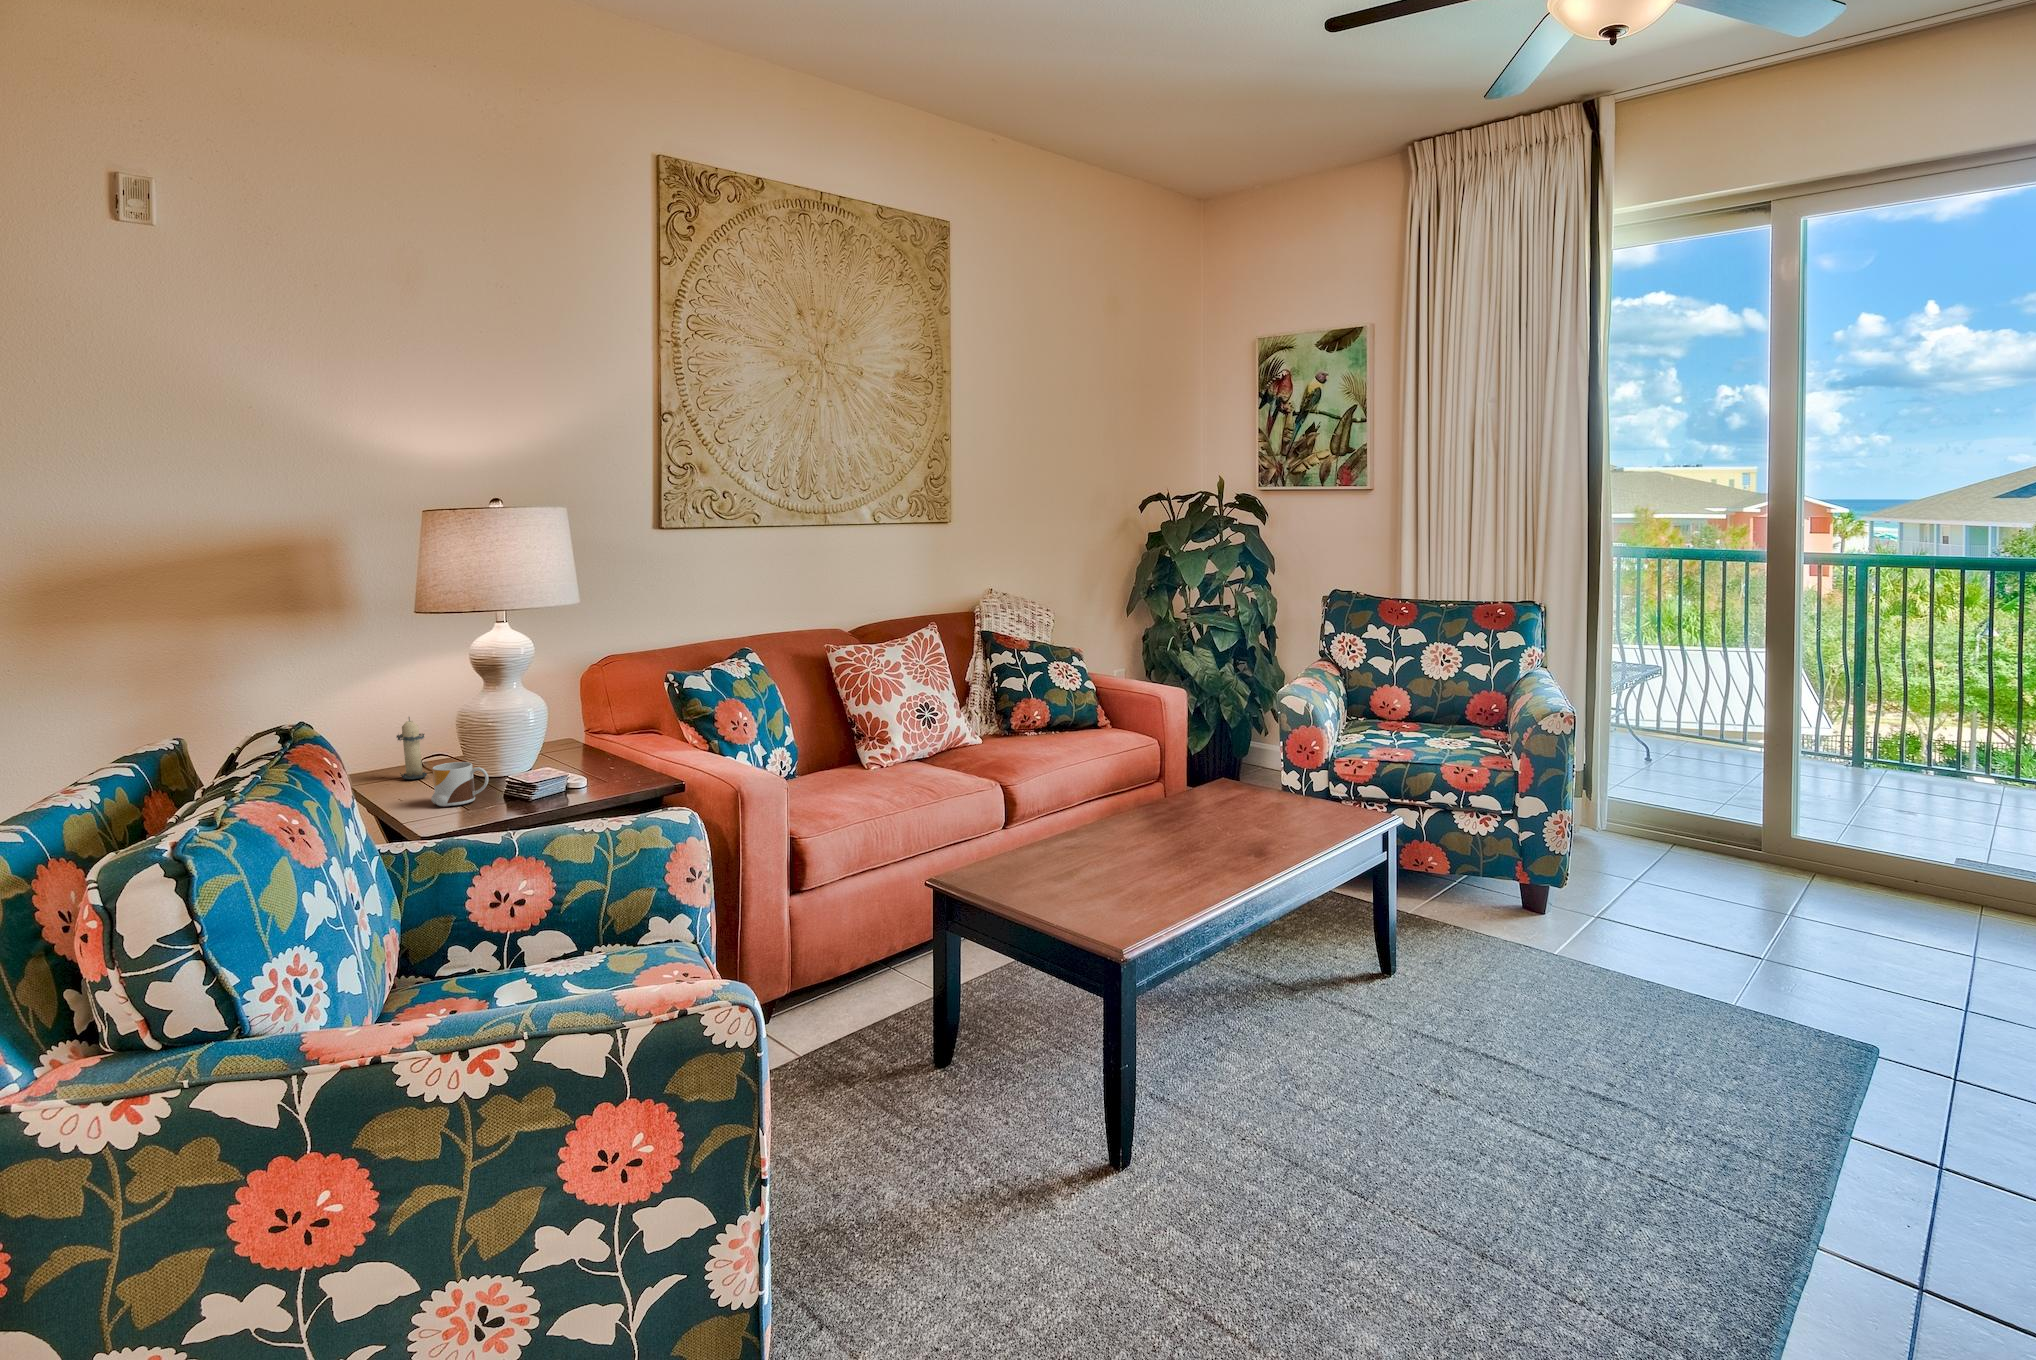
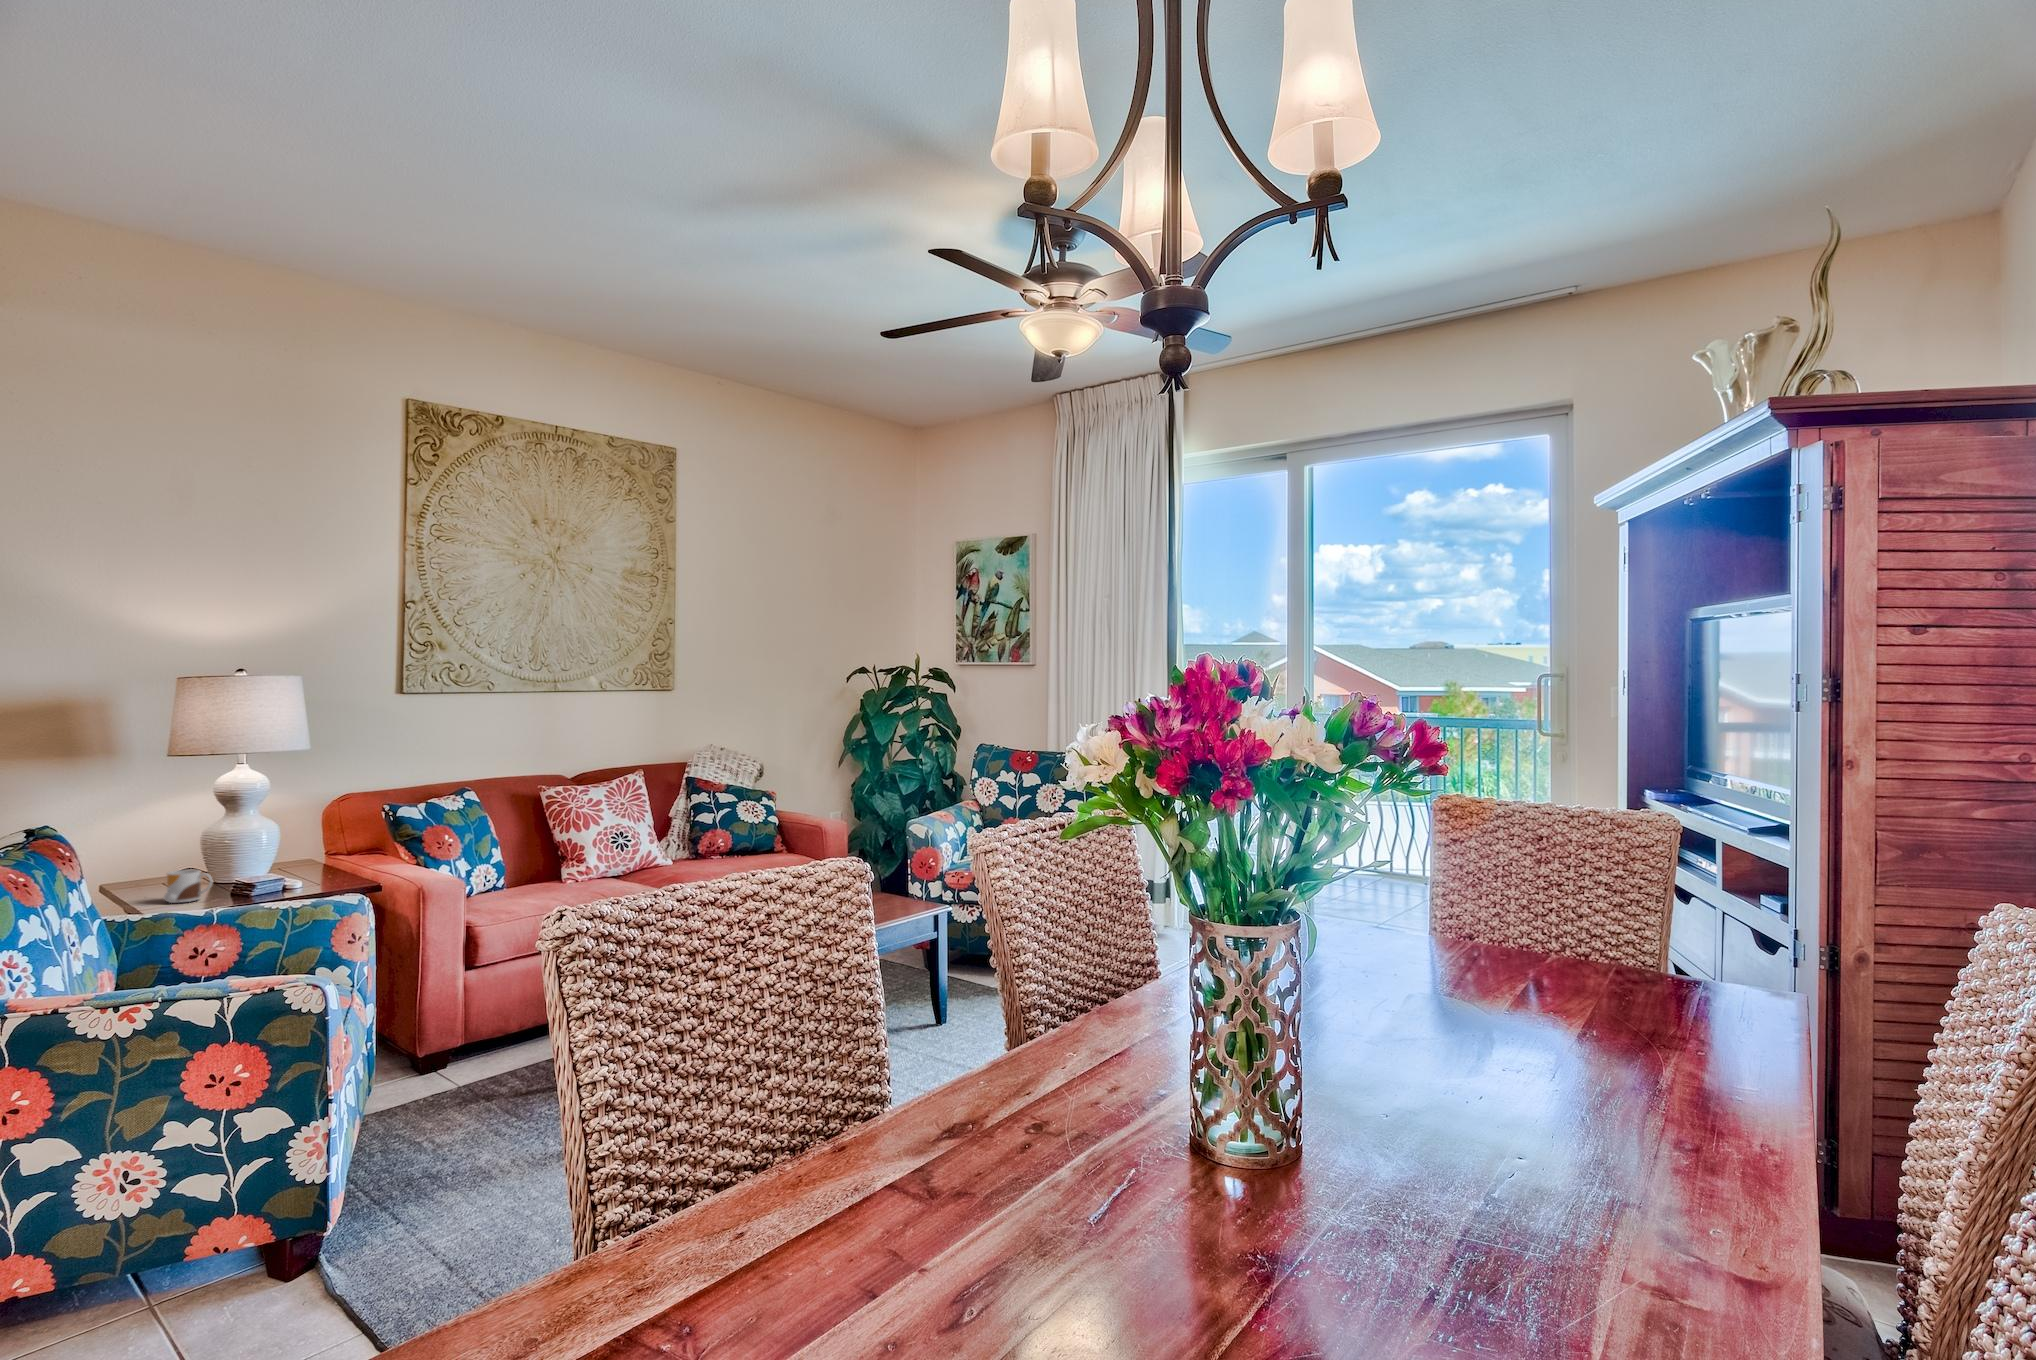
candle: present [397,717,427,779] -> none [140,835,171,886]

